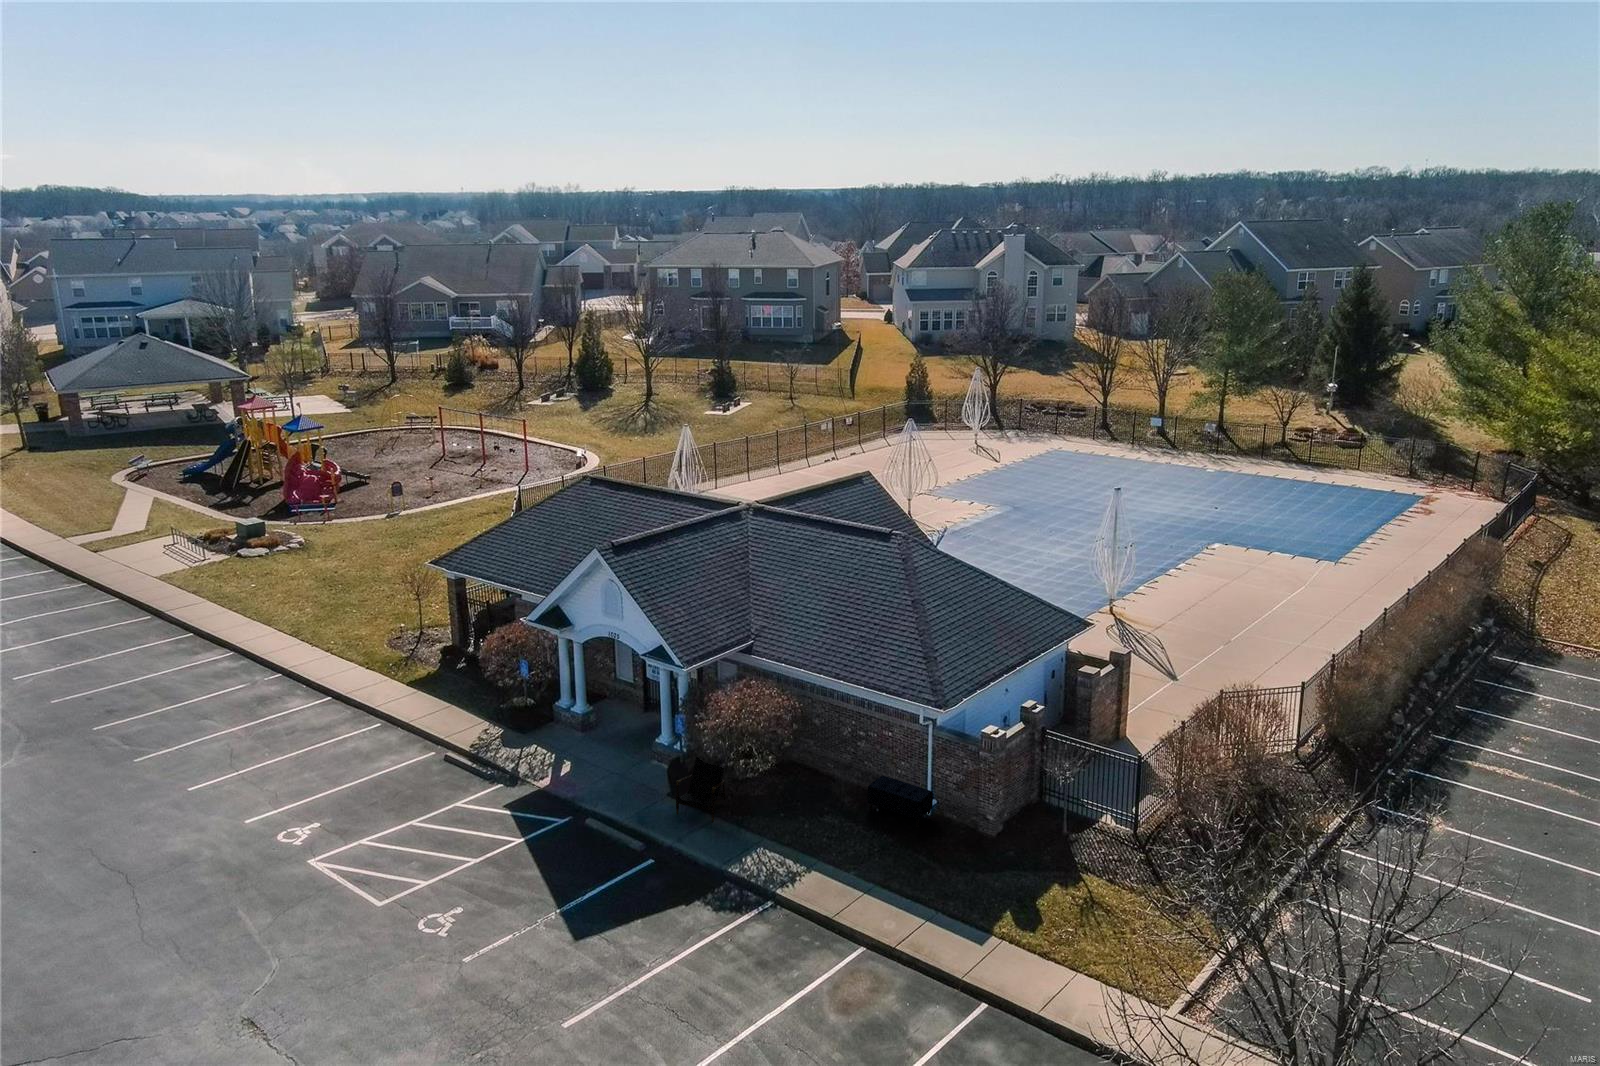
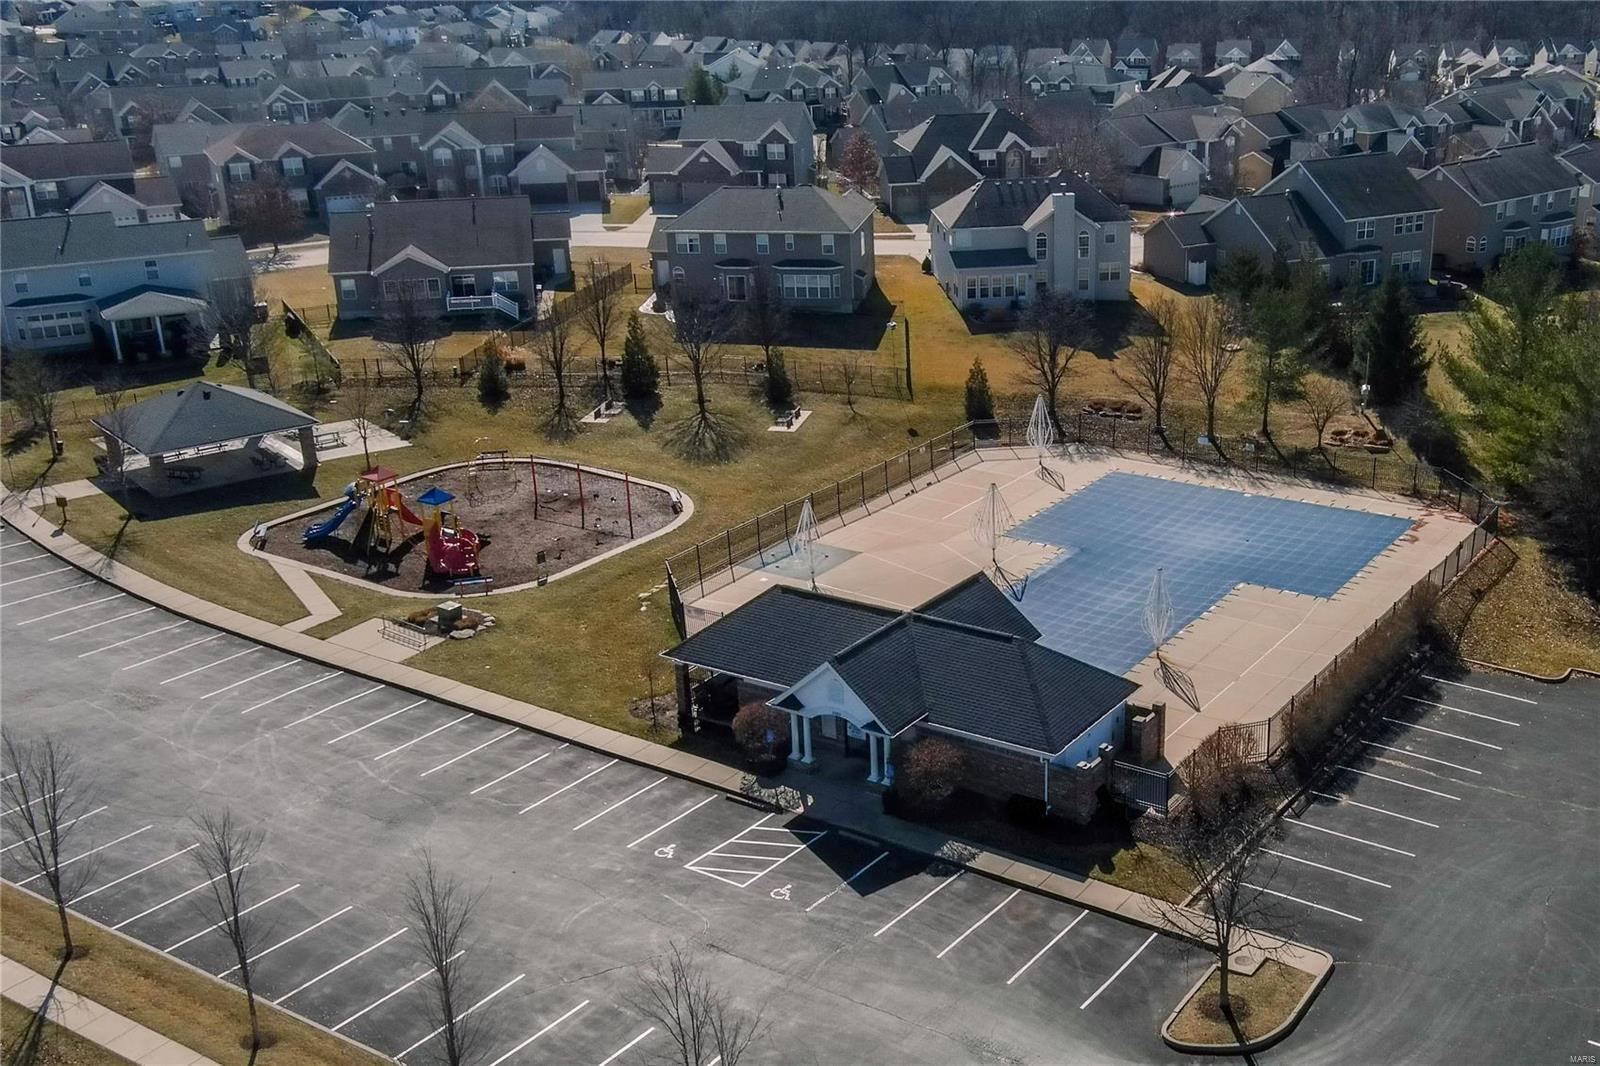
lounge chair: present [676,757,726,822] -> present [1095,783,1129,823]

